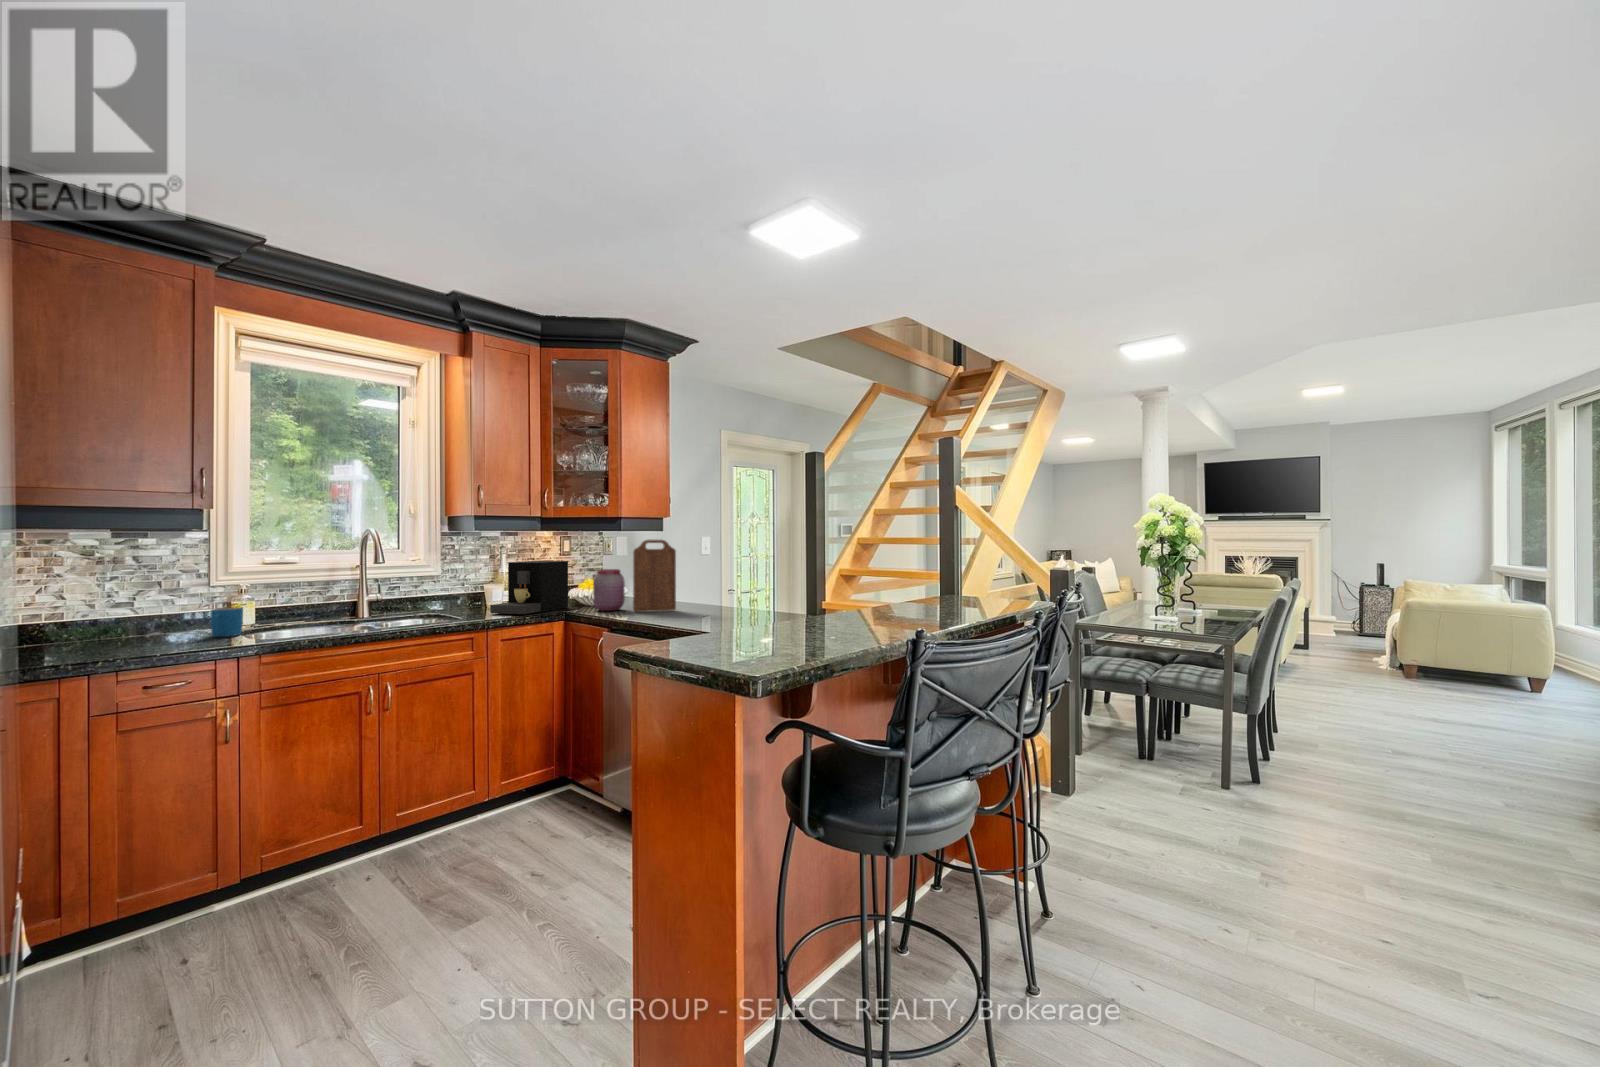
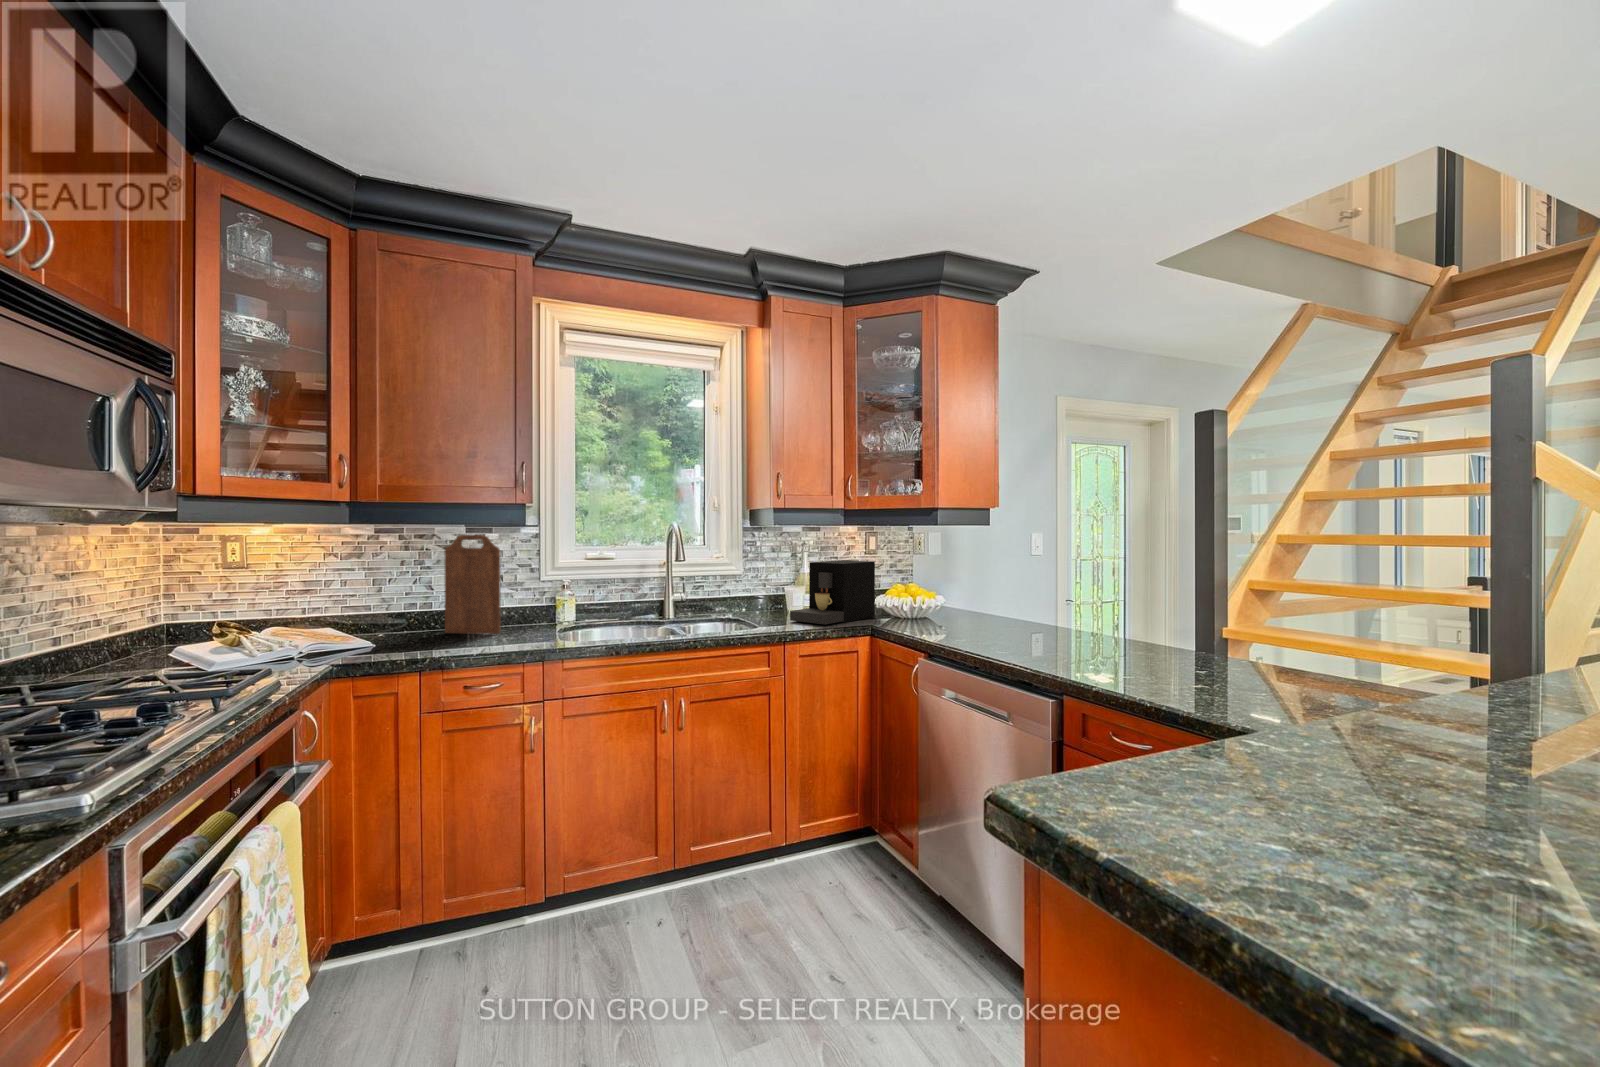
cutting board: present [633,540,676,612] -> present [445,535,501,634]
jar: present [593,569,625,611] -> none [904,573,942,626]
mug: present [211,608,243,637] -> none [534,605,560,634]

